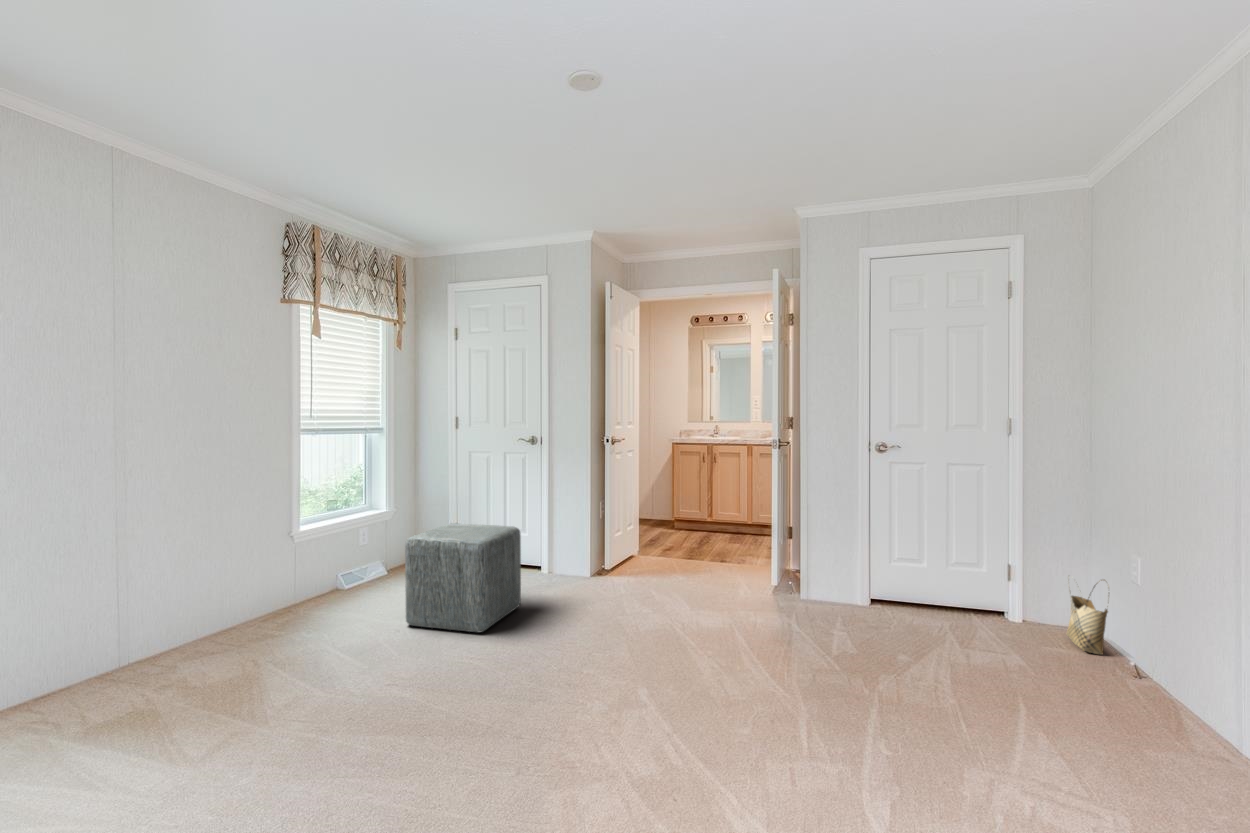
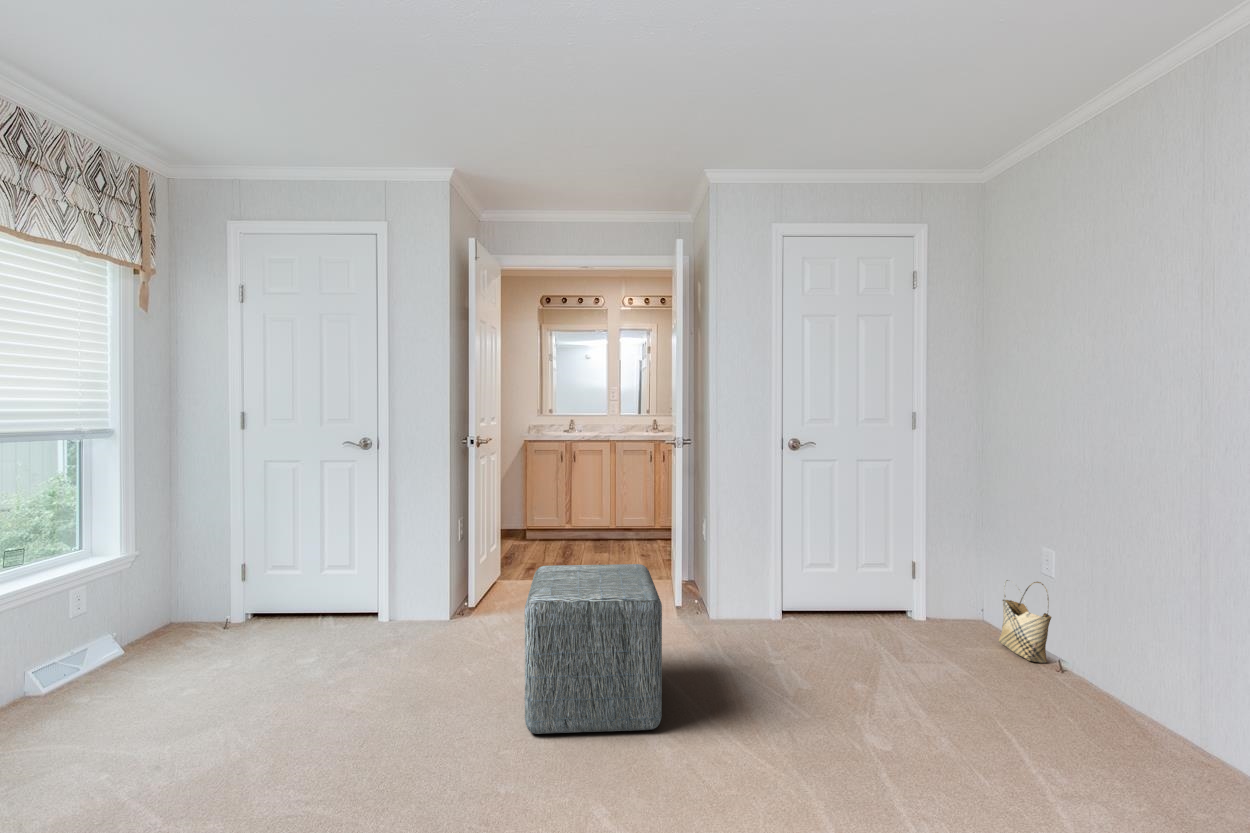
ottoman: present [405,523,521,633] -> present [525,564,662,734]

